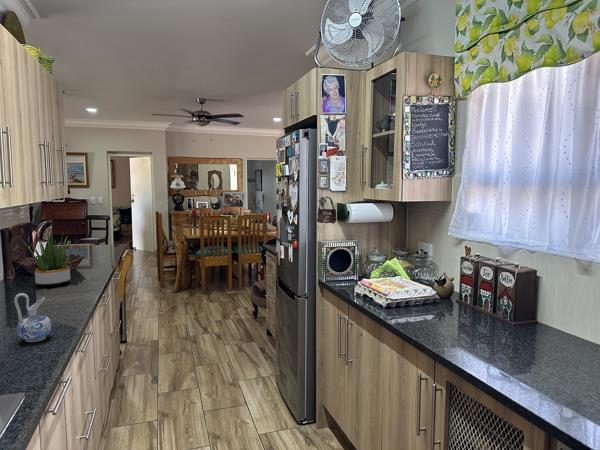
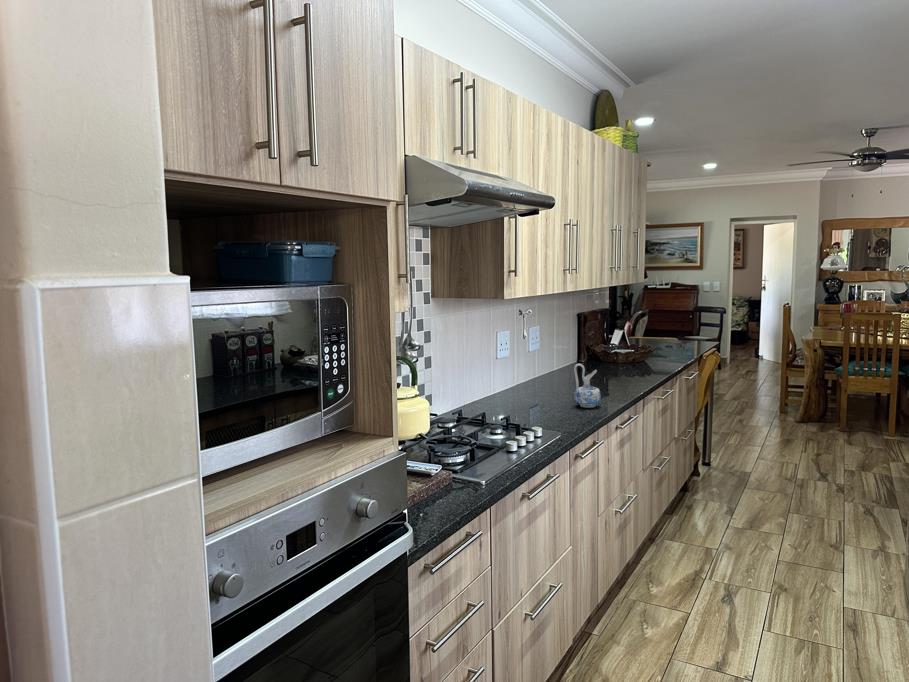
potted plant: present [24,231,74,286] -> none [597,316,647,372]

